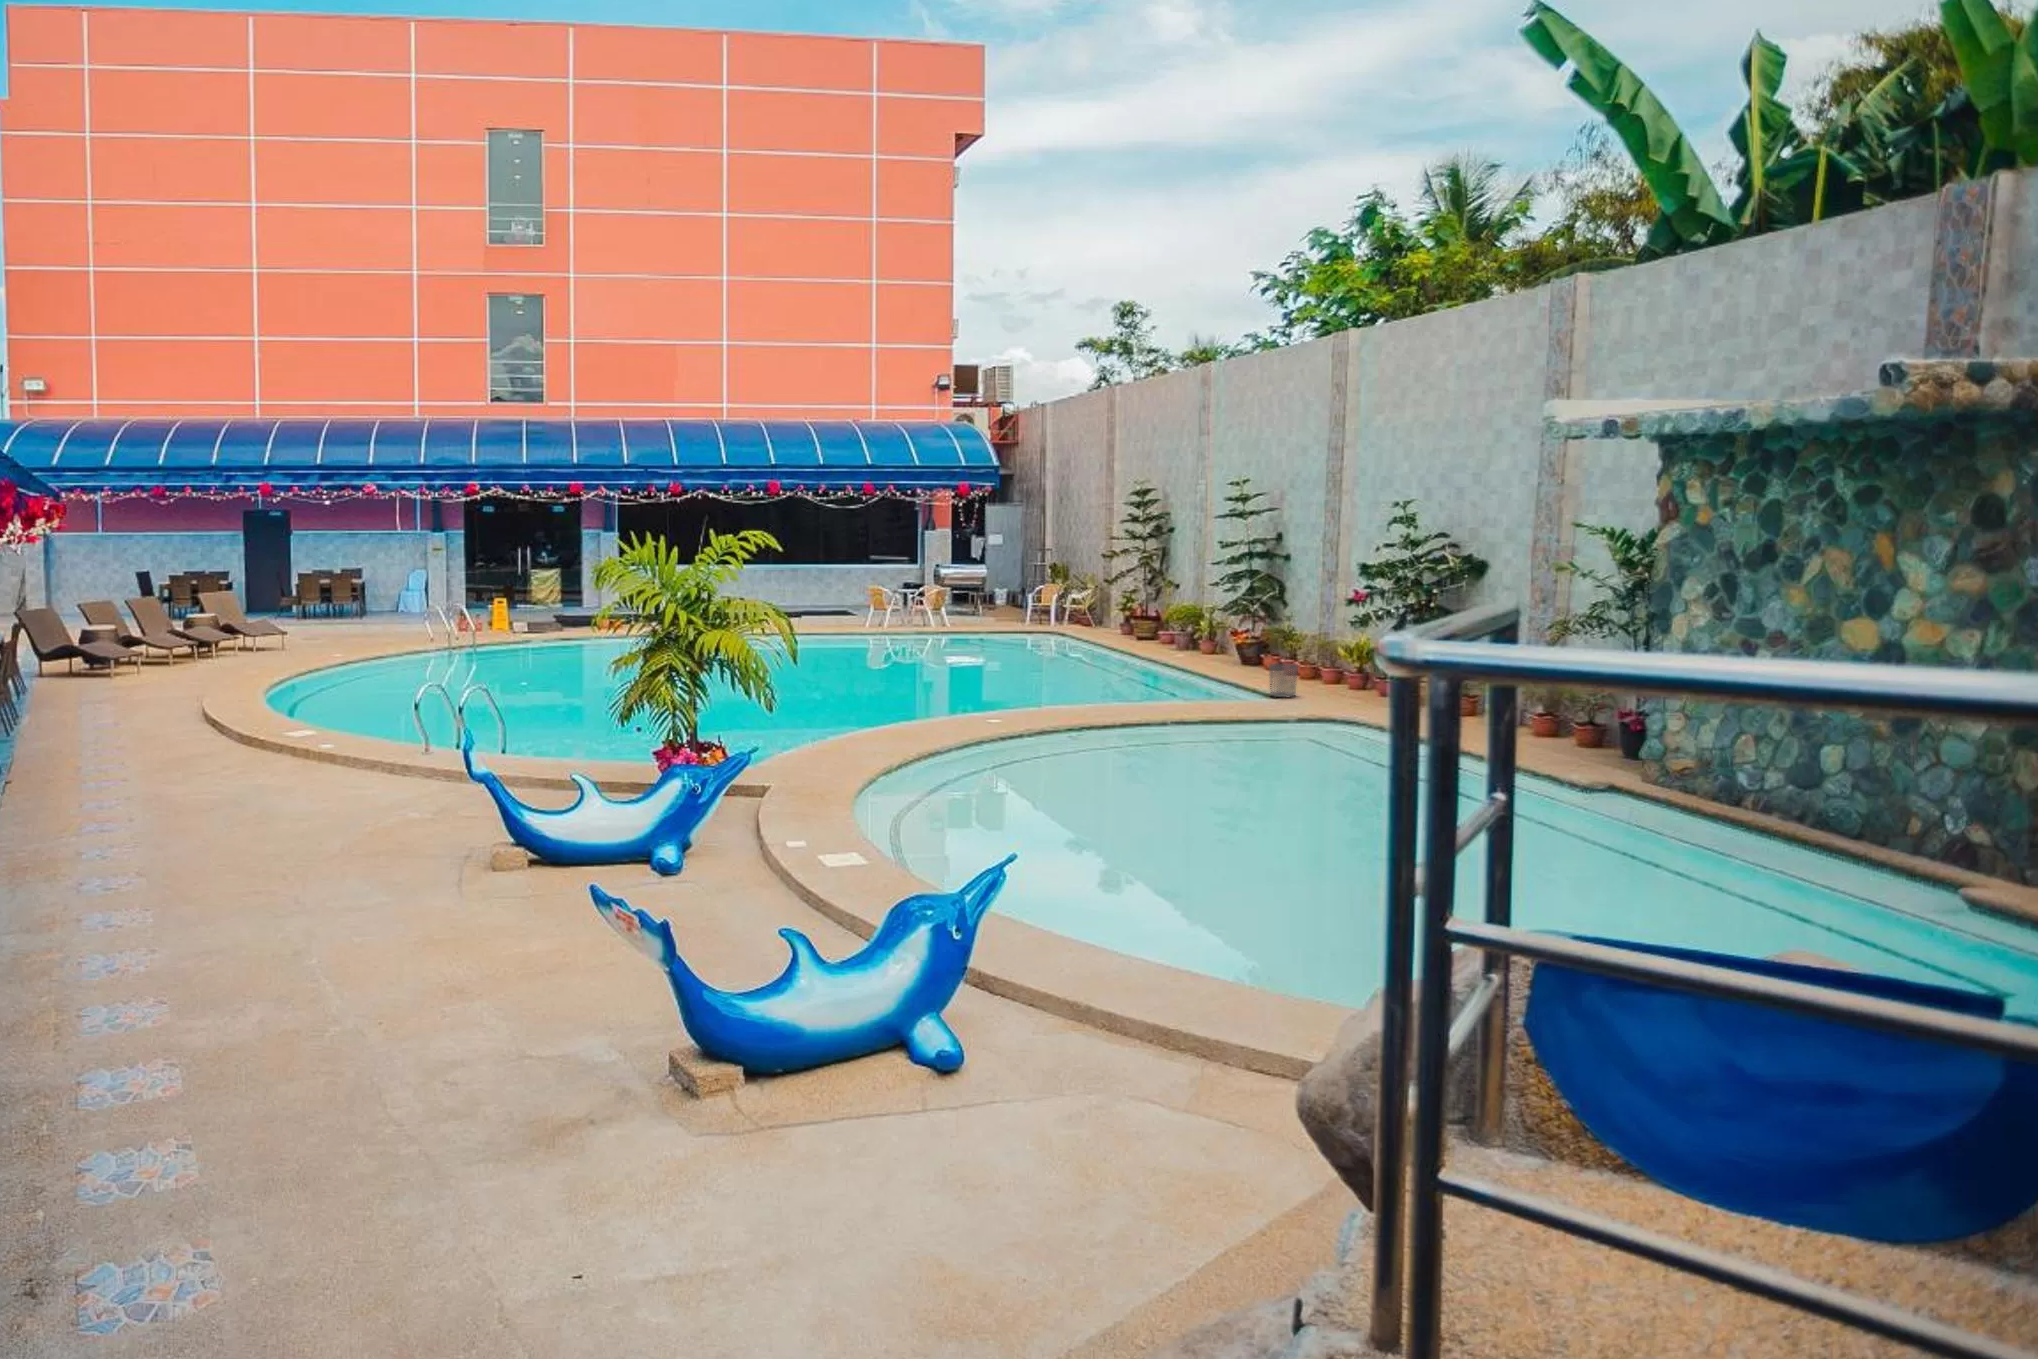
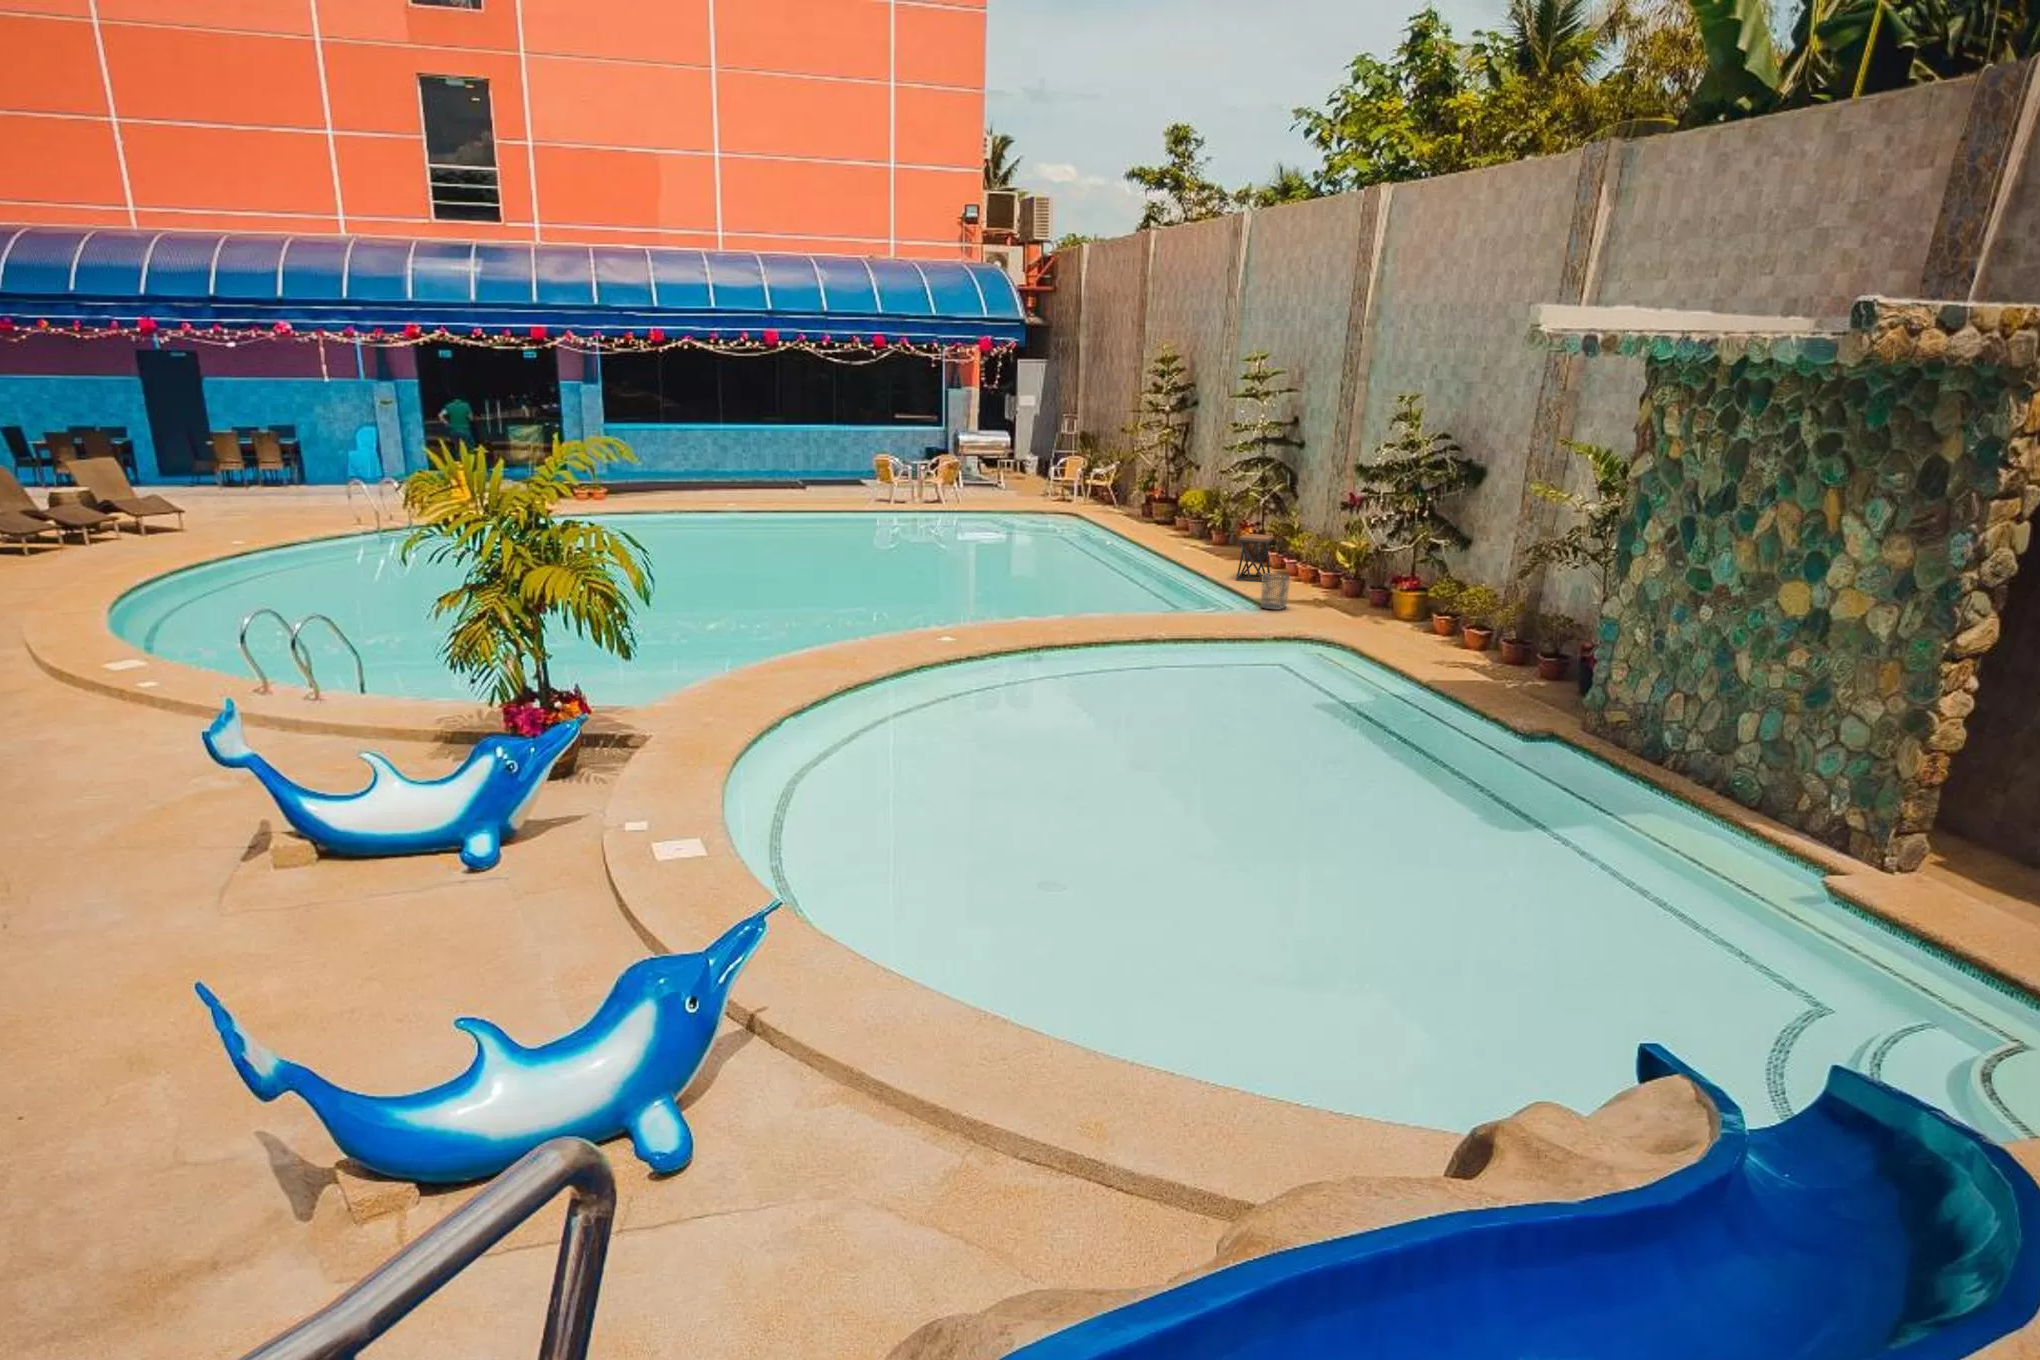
stool: none [1237,633,1272,677] -> present [1236,534,1273,582]

